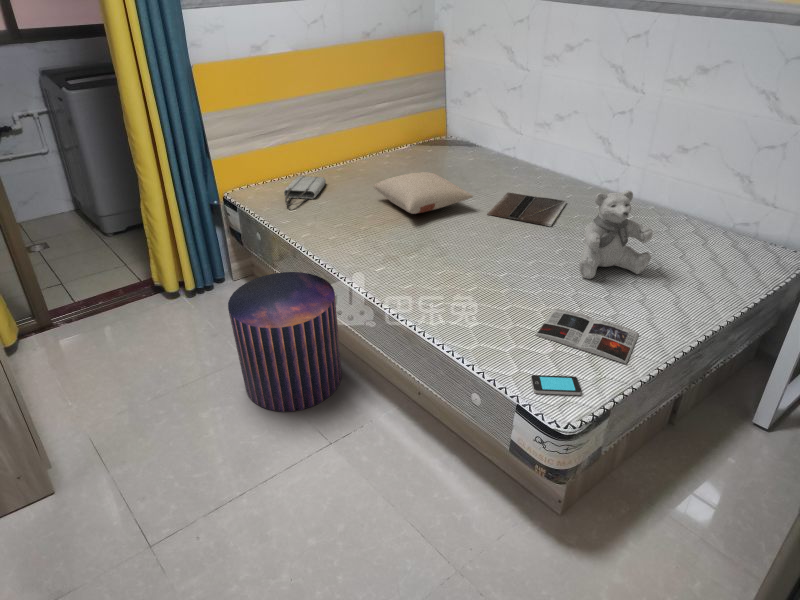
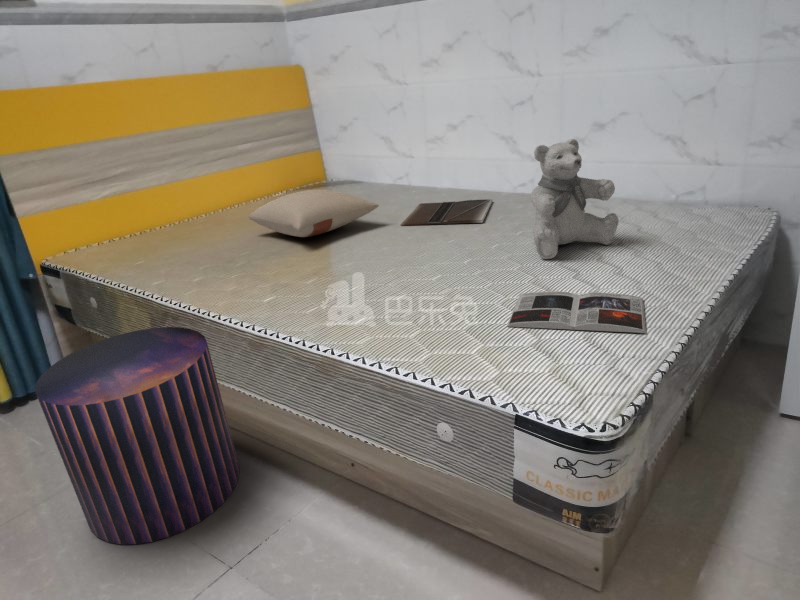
tote bag: present [284,176,326,205] -> none [128,224,186,257]
smartphone: present [531,375,581,395] -> none [522,360,602,394]

